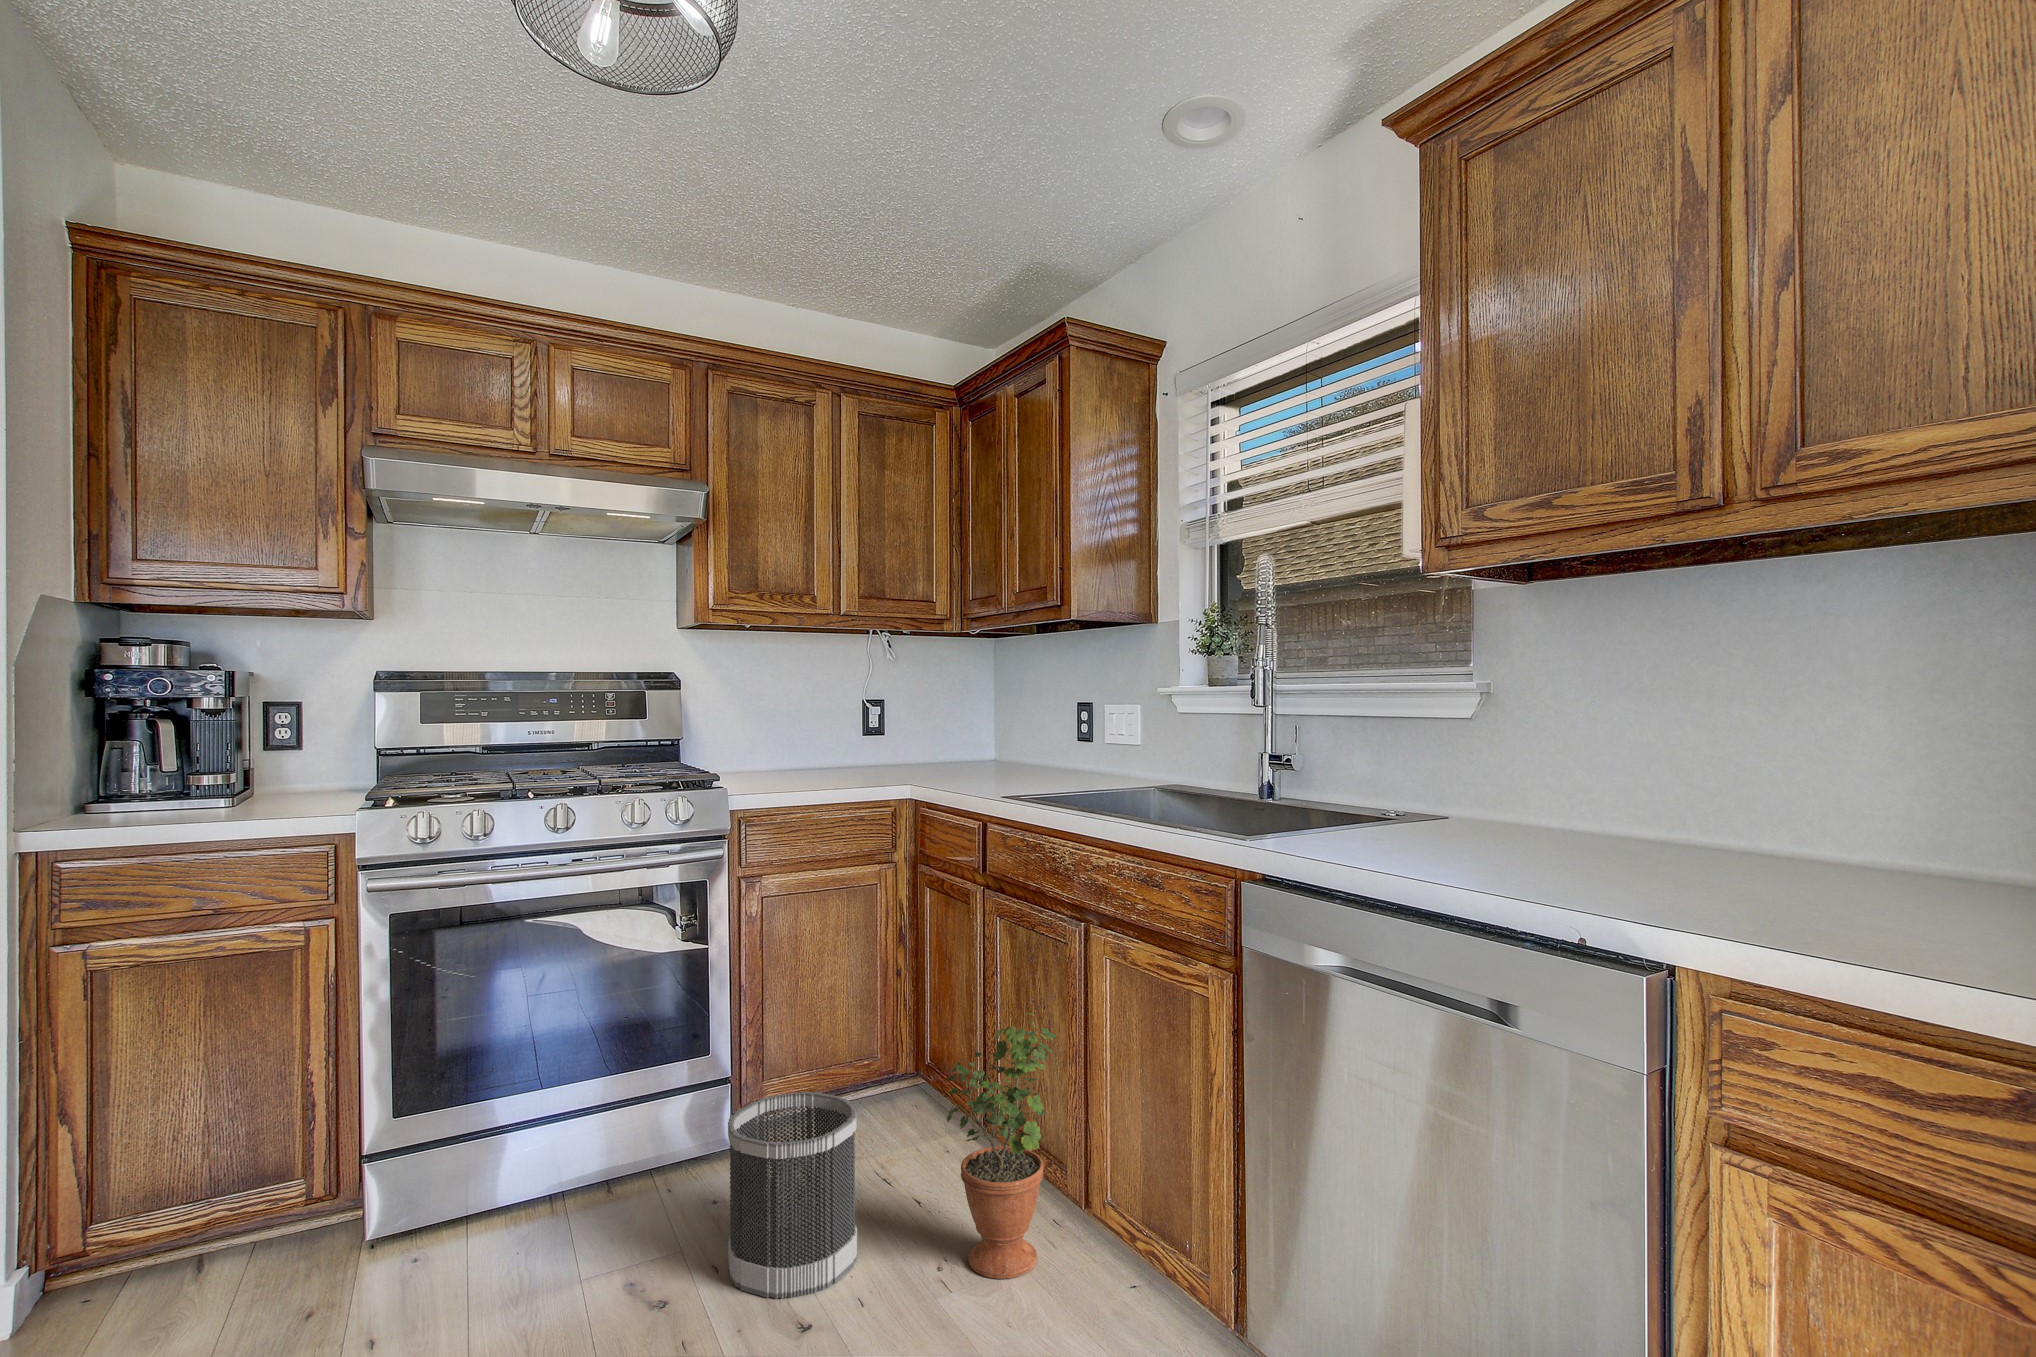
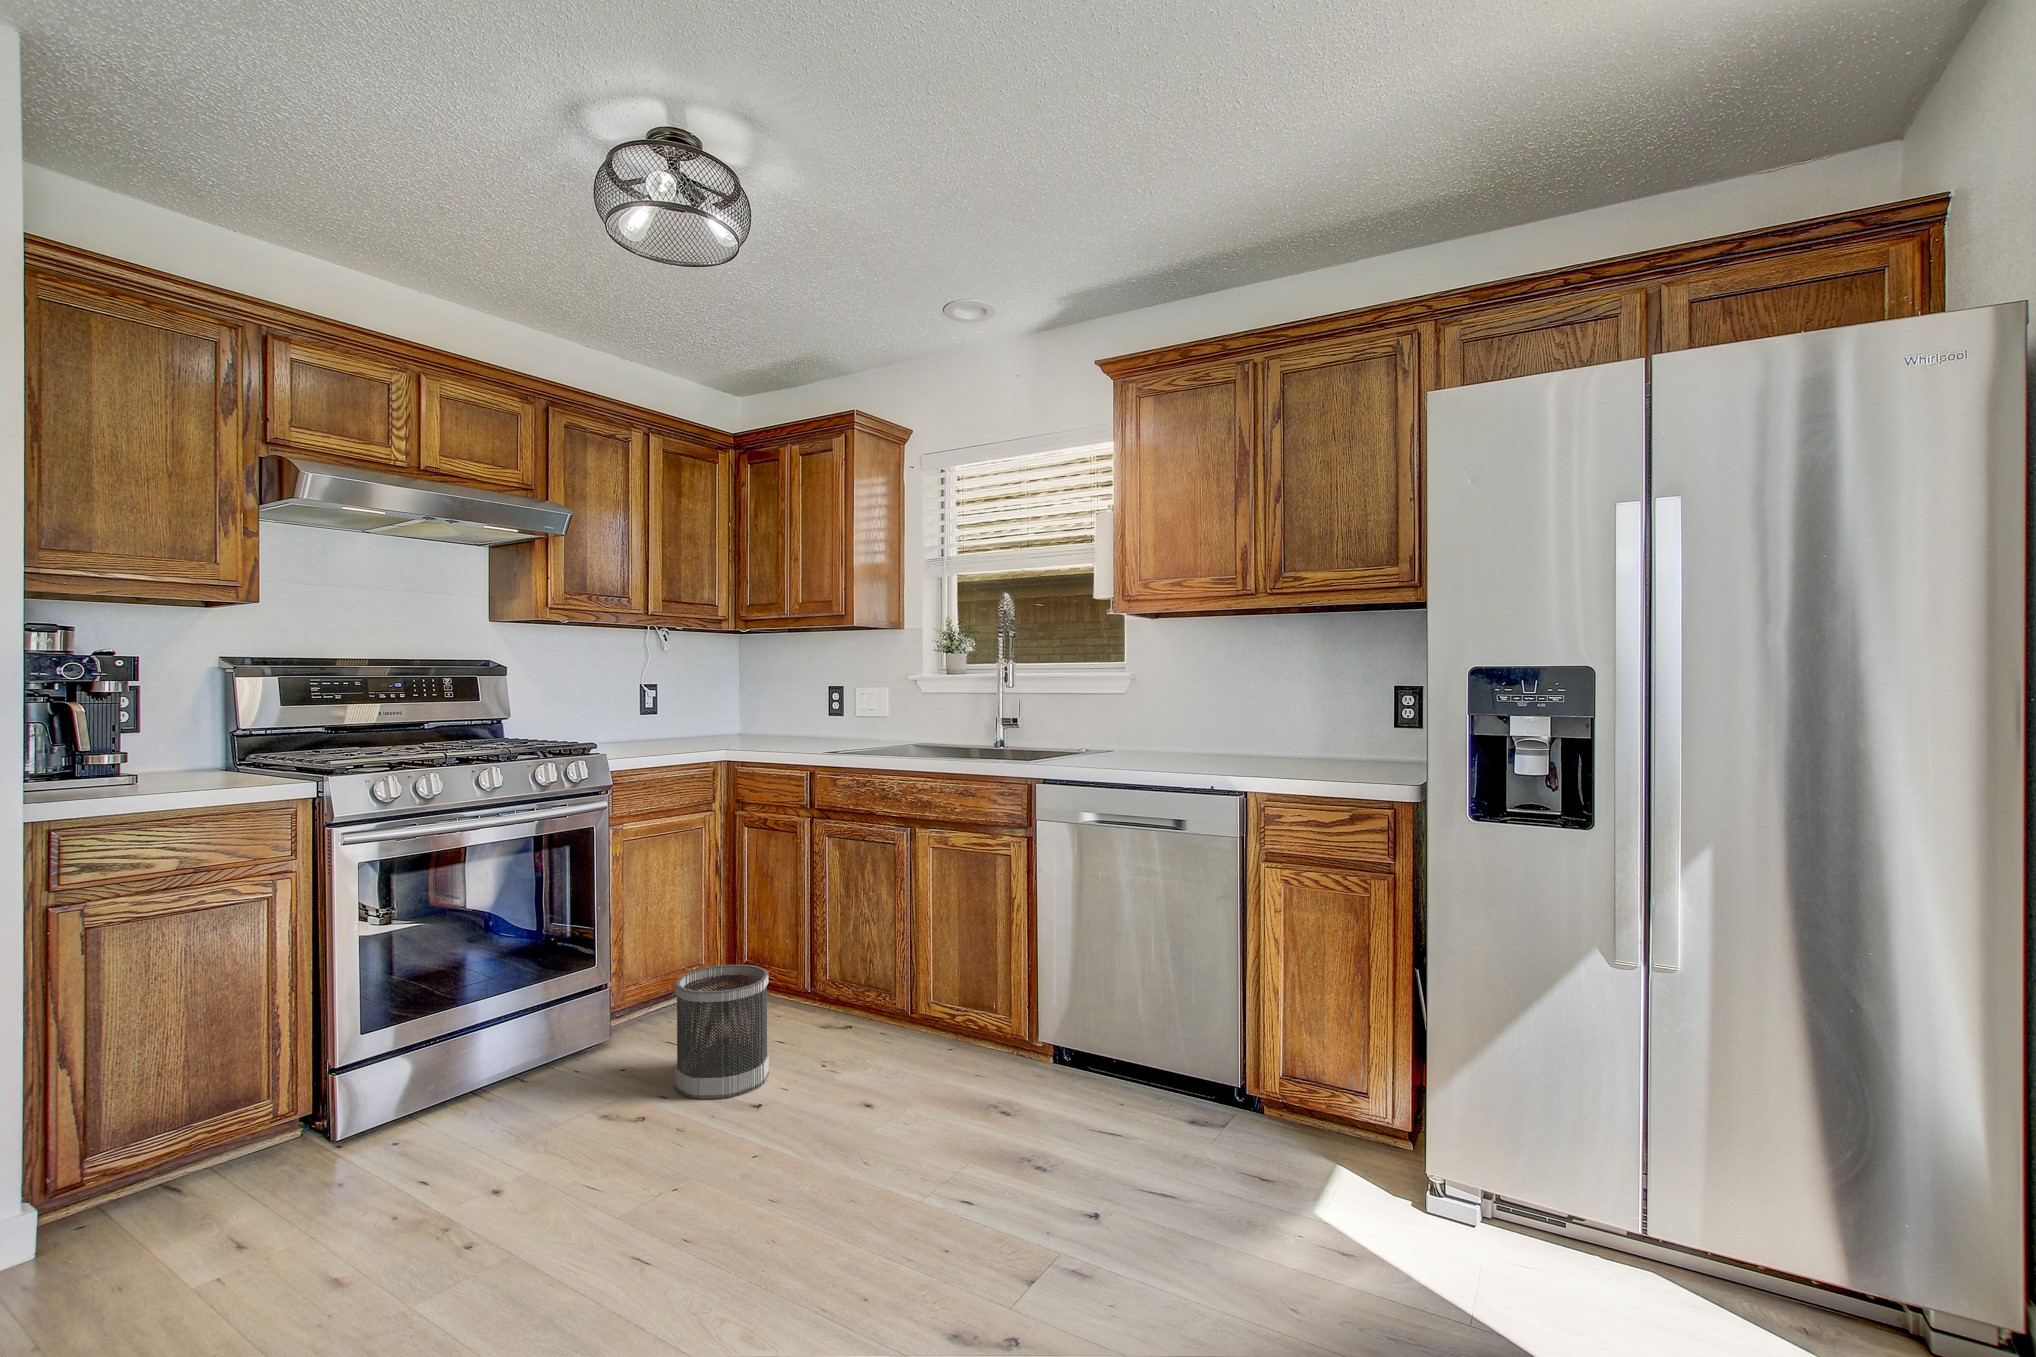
potted plant: present [947,1013,1056,1279] -> none [825,890,897,1061]

